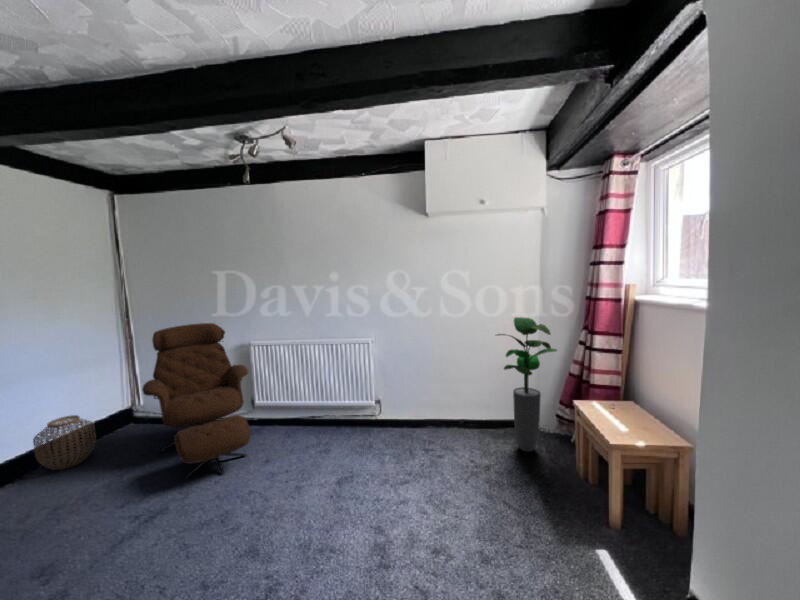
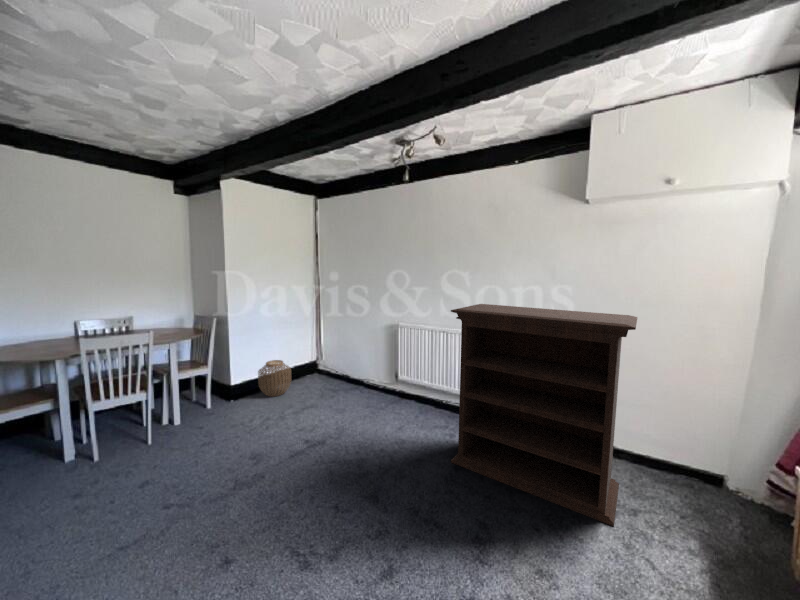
bookshelf: none [320,310,480,486] -> present [451,304,637,526]
potted plant: present [497,317,557,452] -> none [666,333,773,514]
lounge chair: present [142,323,251,478] -> none [320,303,396,432]

